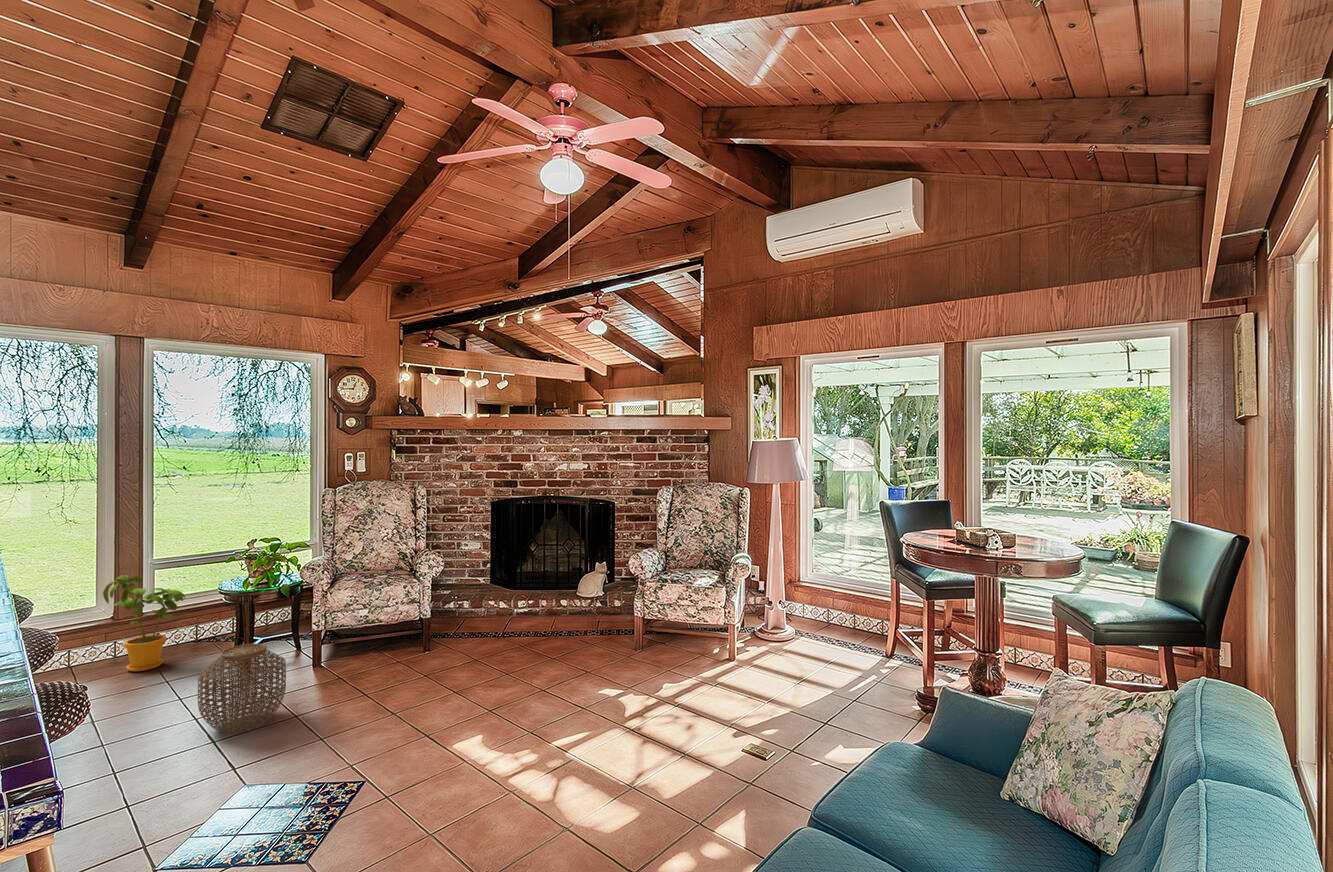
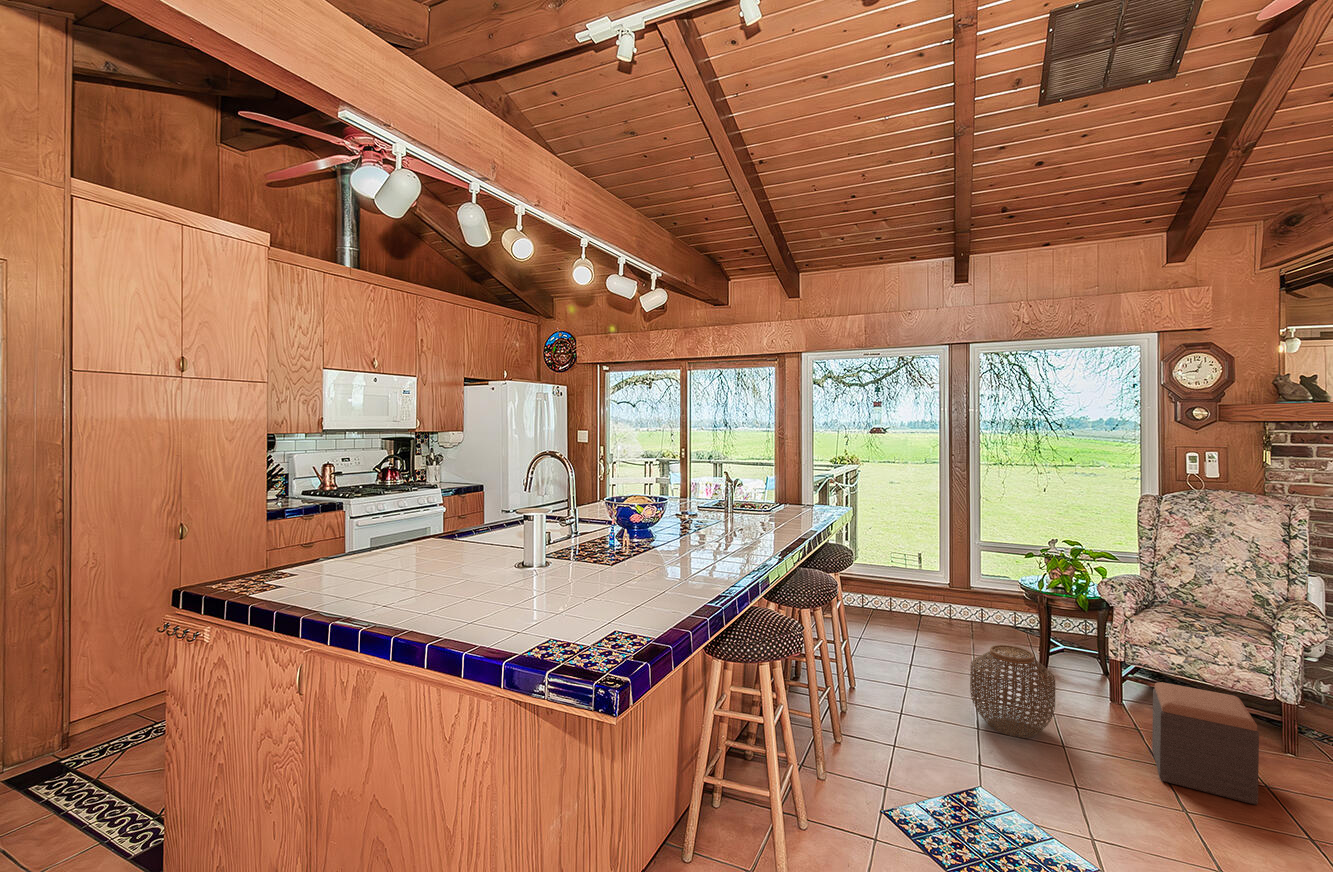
house plant: present [103,575,185,671] -> none [937,551,998,639]
footstool: none [357,623,427,704] -> present [1152,682,1259,805]

